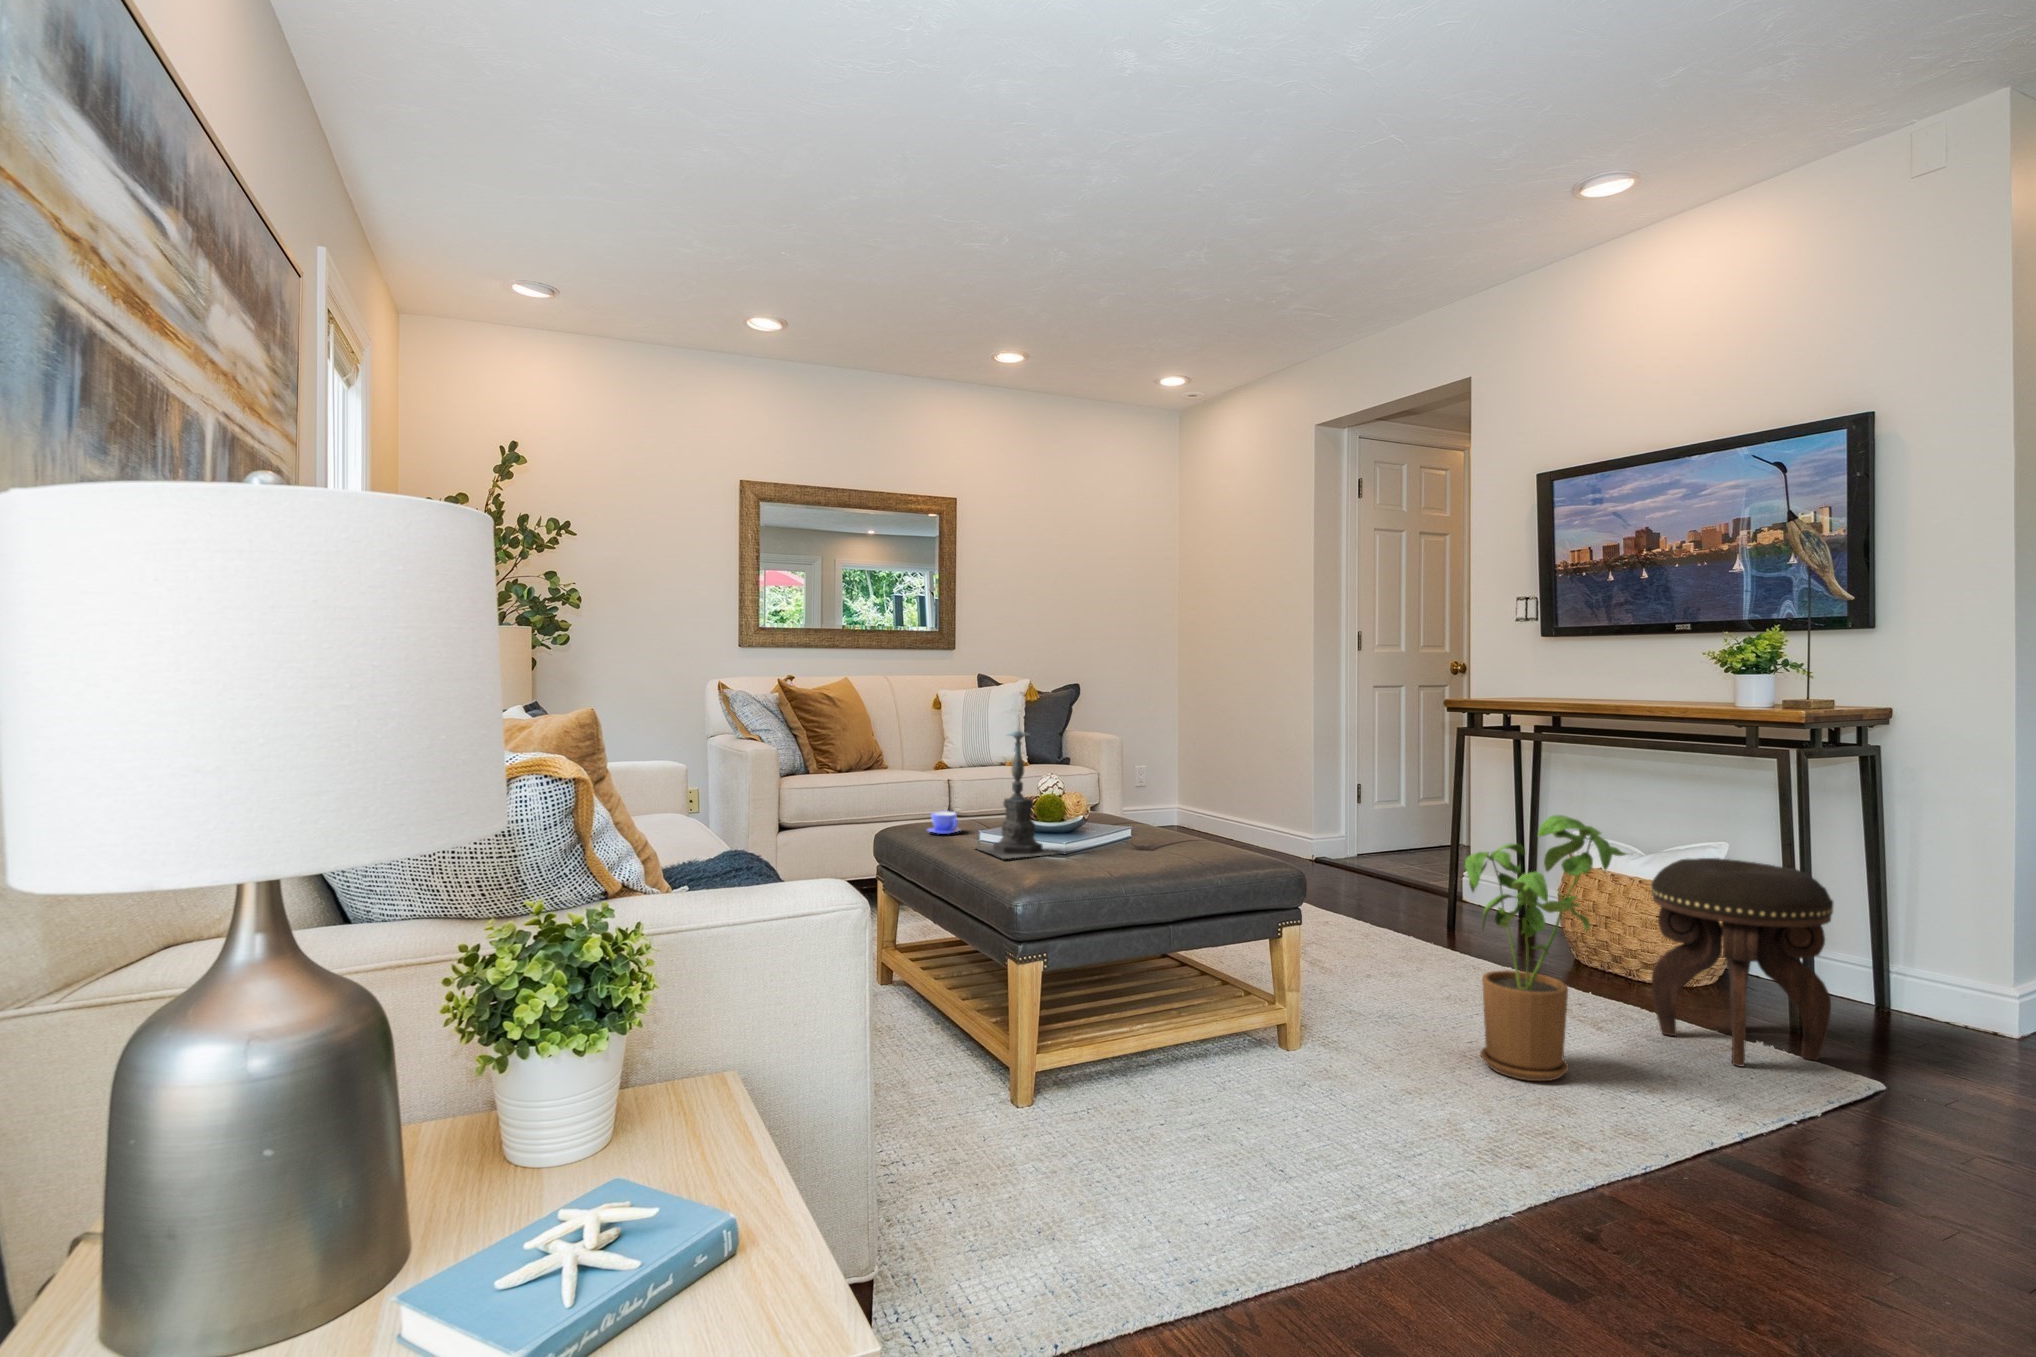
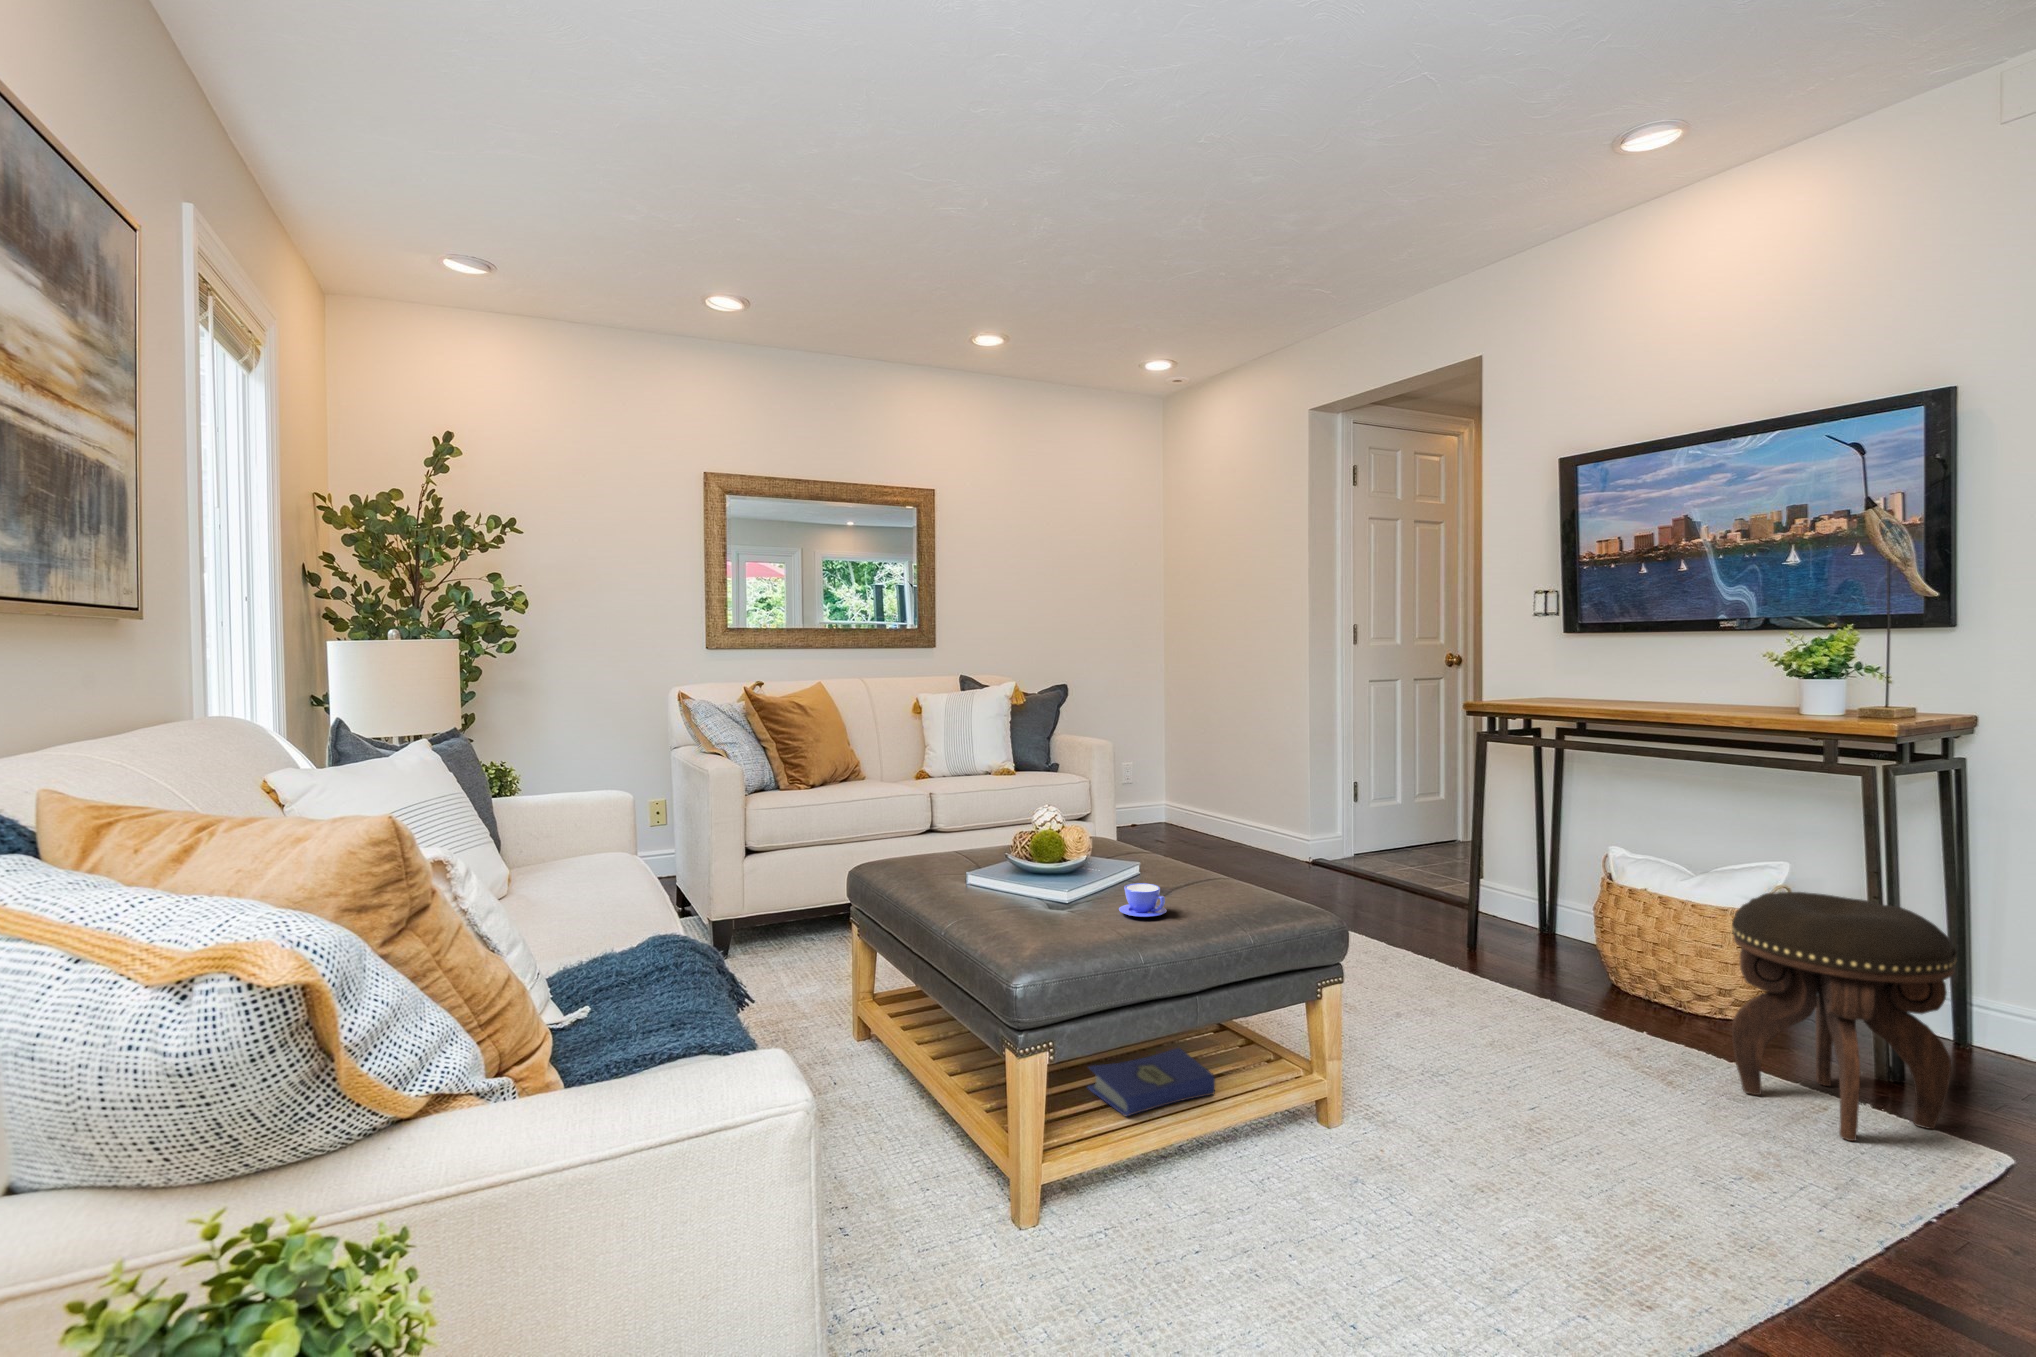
candle holder: present [976,727,1057,859] -> none [960,742,1064,917]
teacup: present [928,811,961,834] -> present [1119,883,1167,917]
house plant: present [1465,815,1627,1081] -> none [1532,859,1739,1172]
hardcover book: none [1078,980,1187,1026] -> present [1088,1048,1215,1116]

